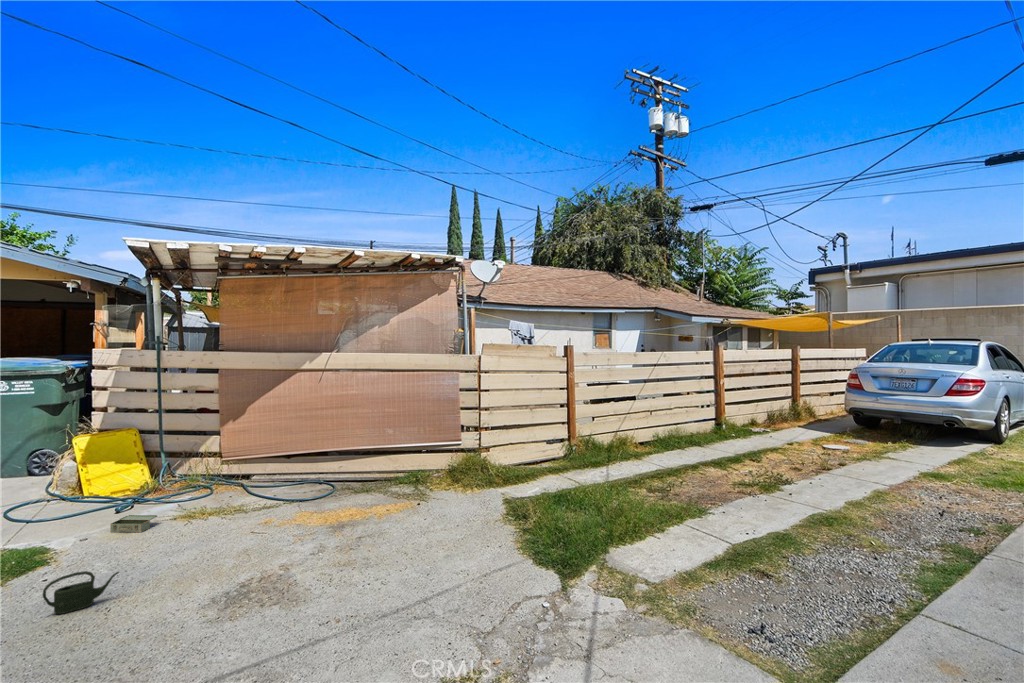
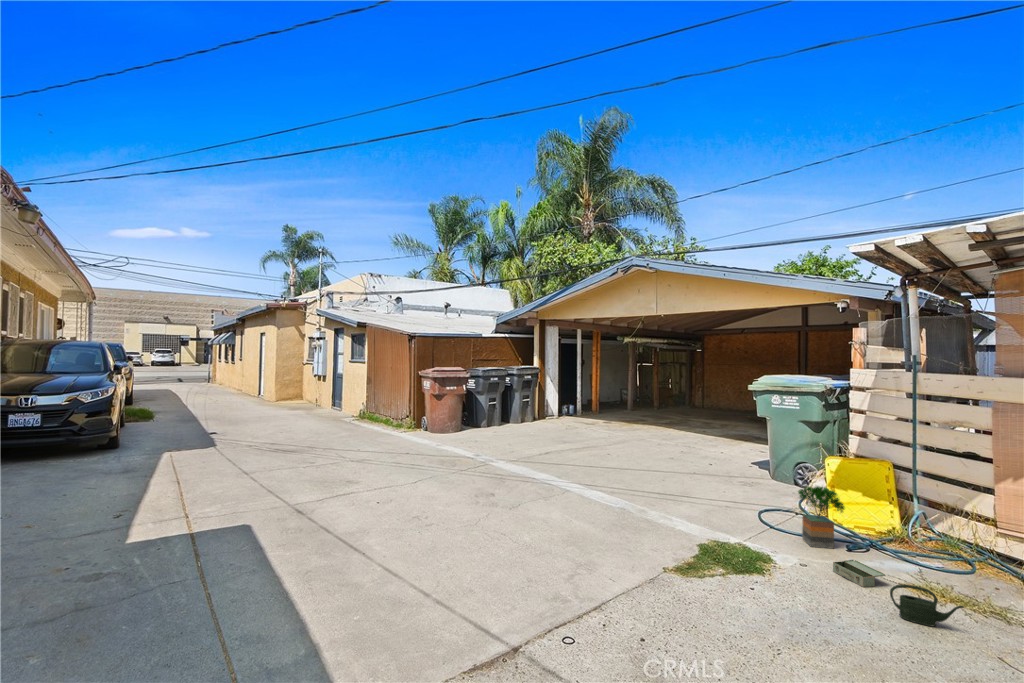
potted tree: none [60,462,114,523] -> present [798,486,845,549]
watering can: present [43,571,119,614] -> present [890,585,964,627]

